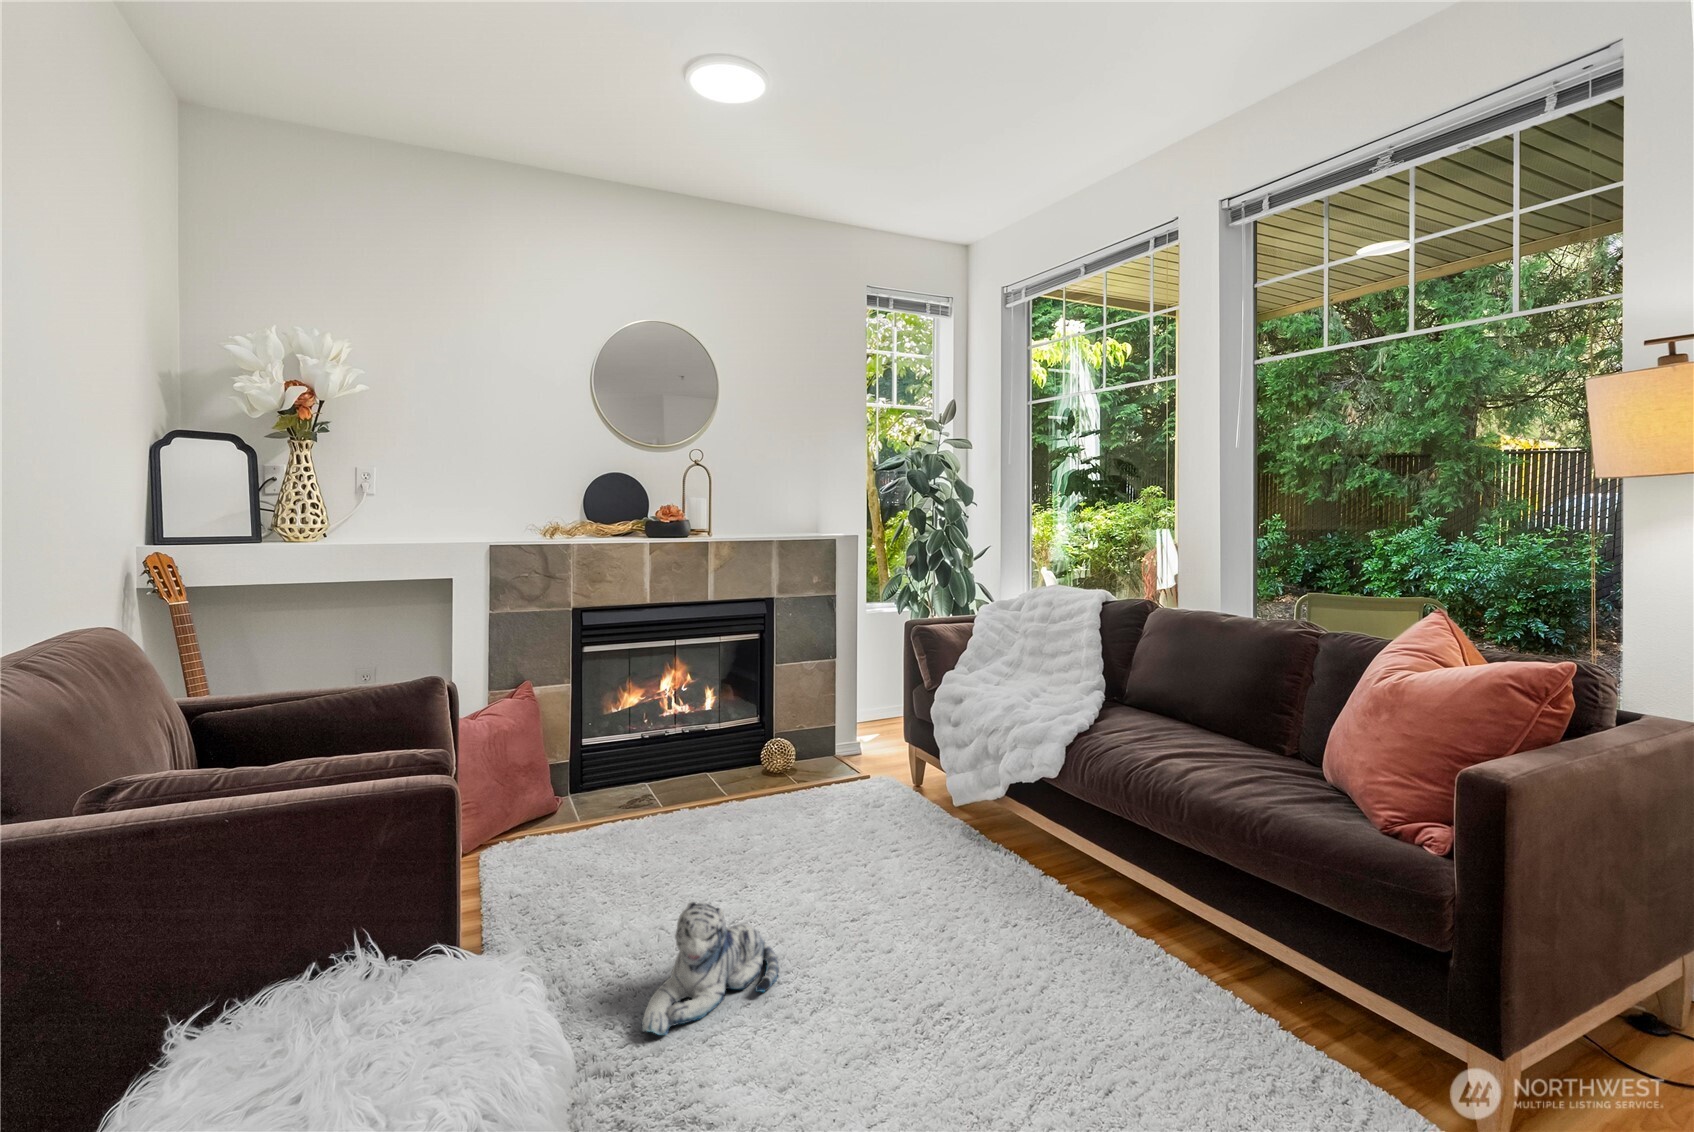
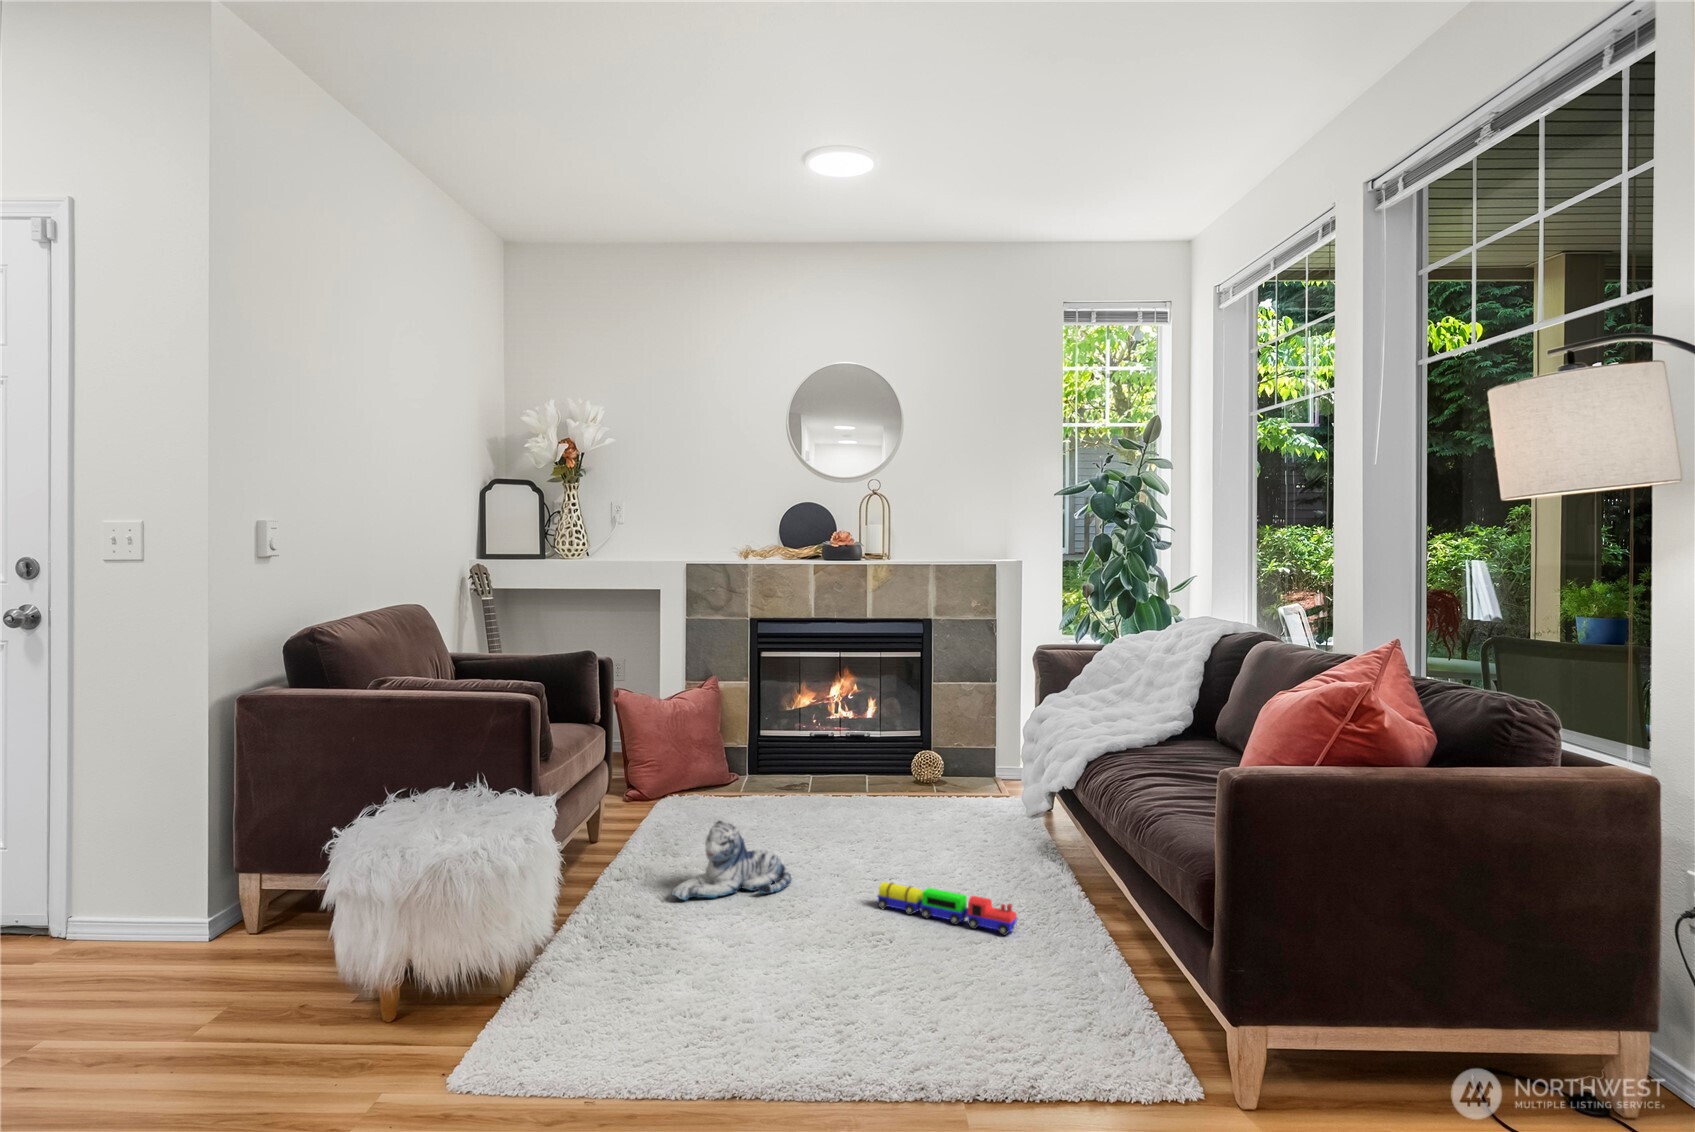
toy train: none [915,940,1105,986] -> present [877,882,1017,935]

